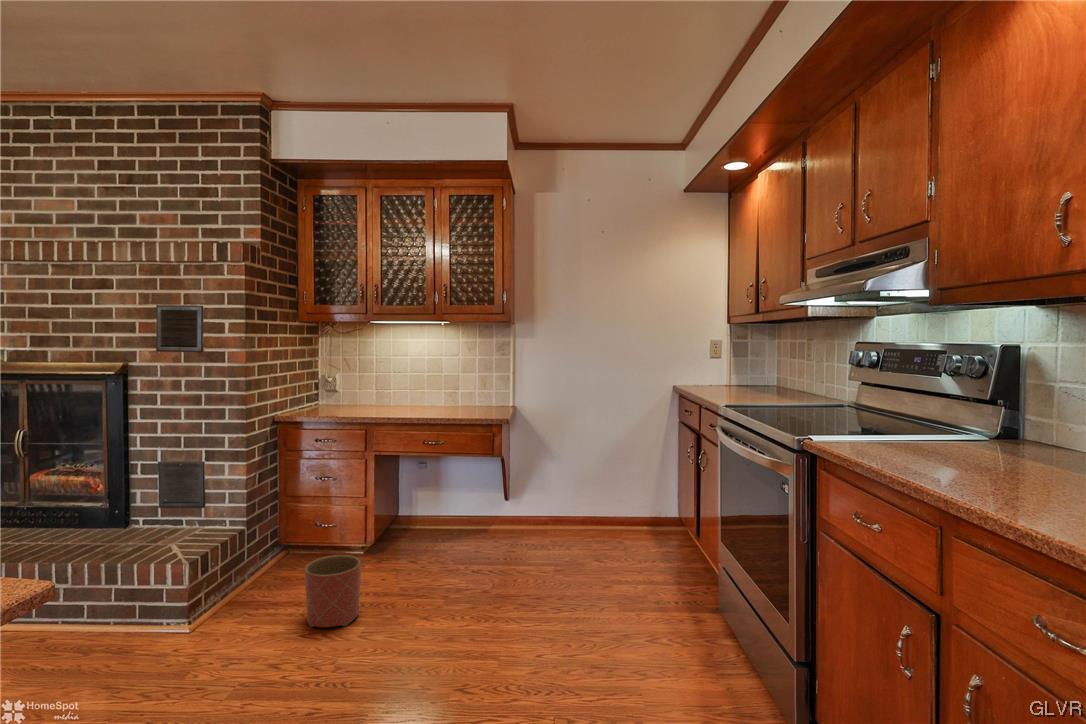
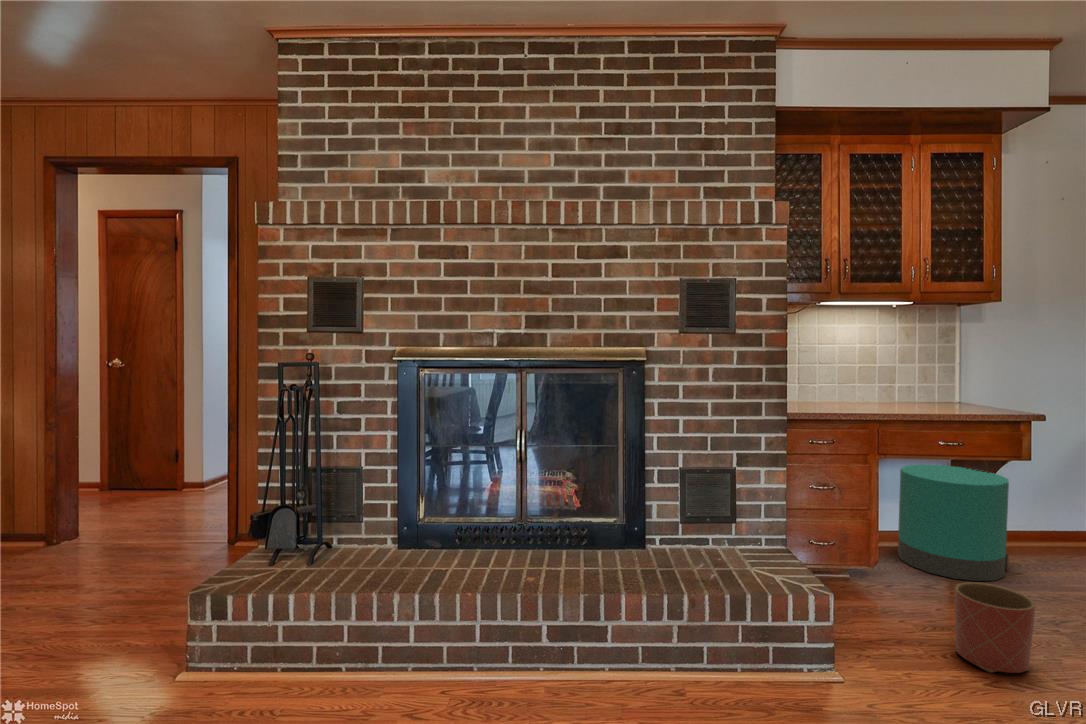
trash can: none [427,460,506,557] -> present [898,465,1009,581]

